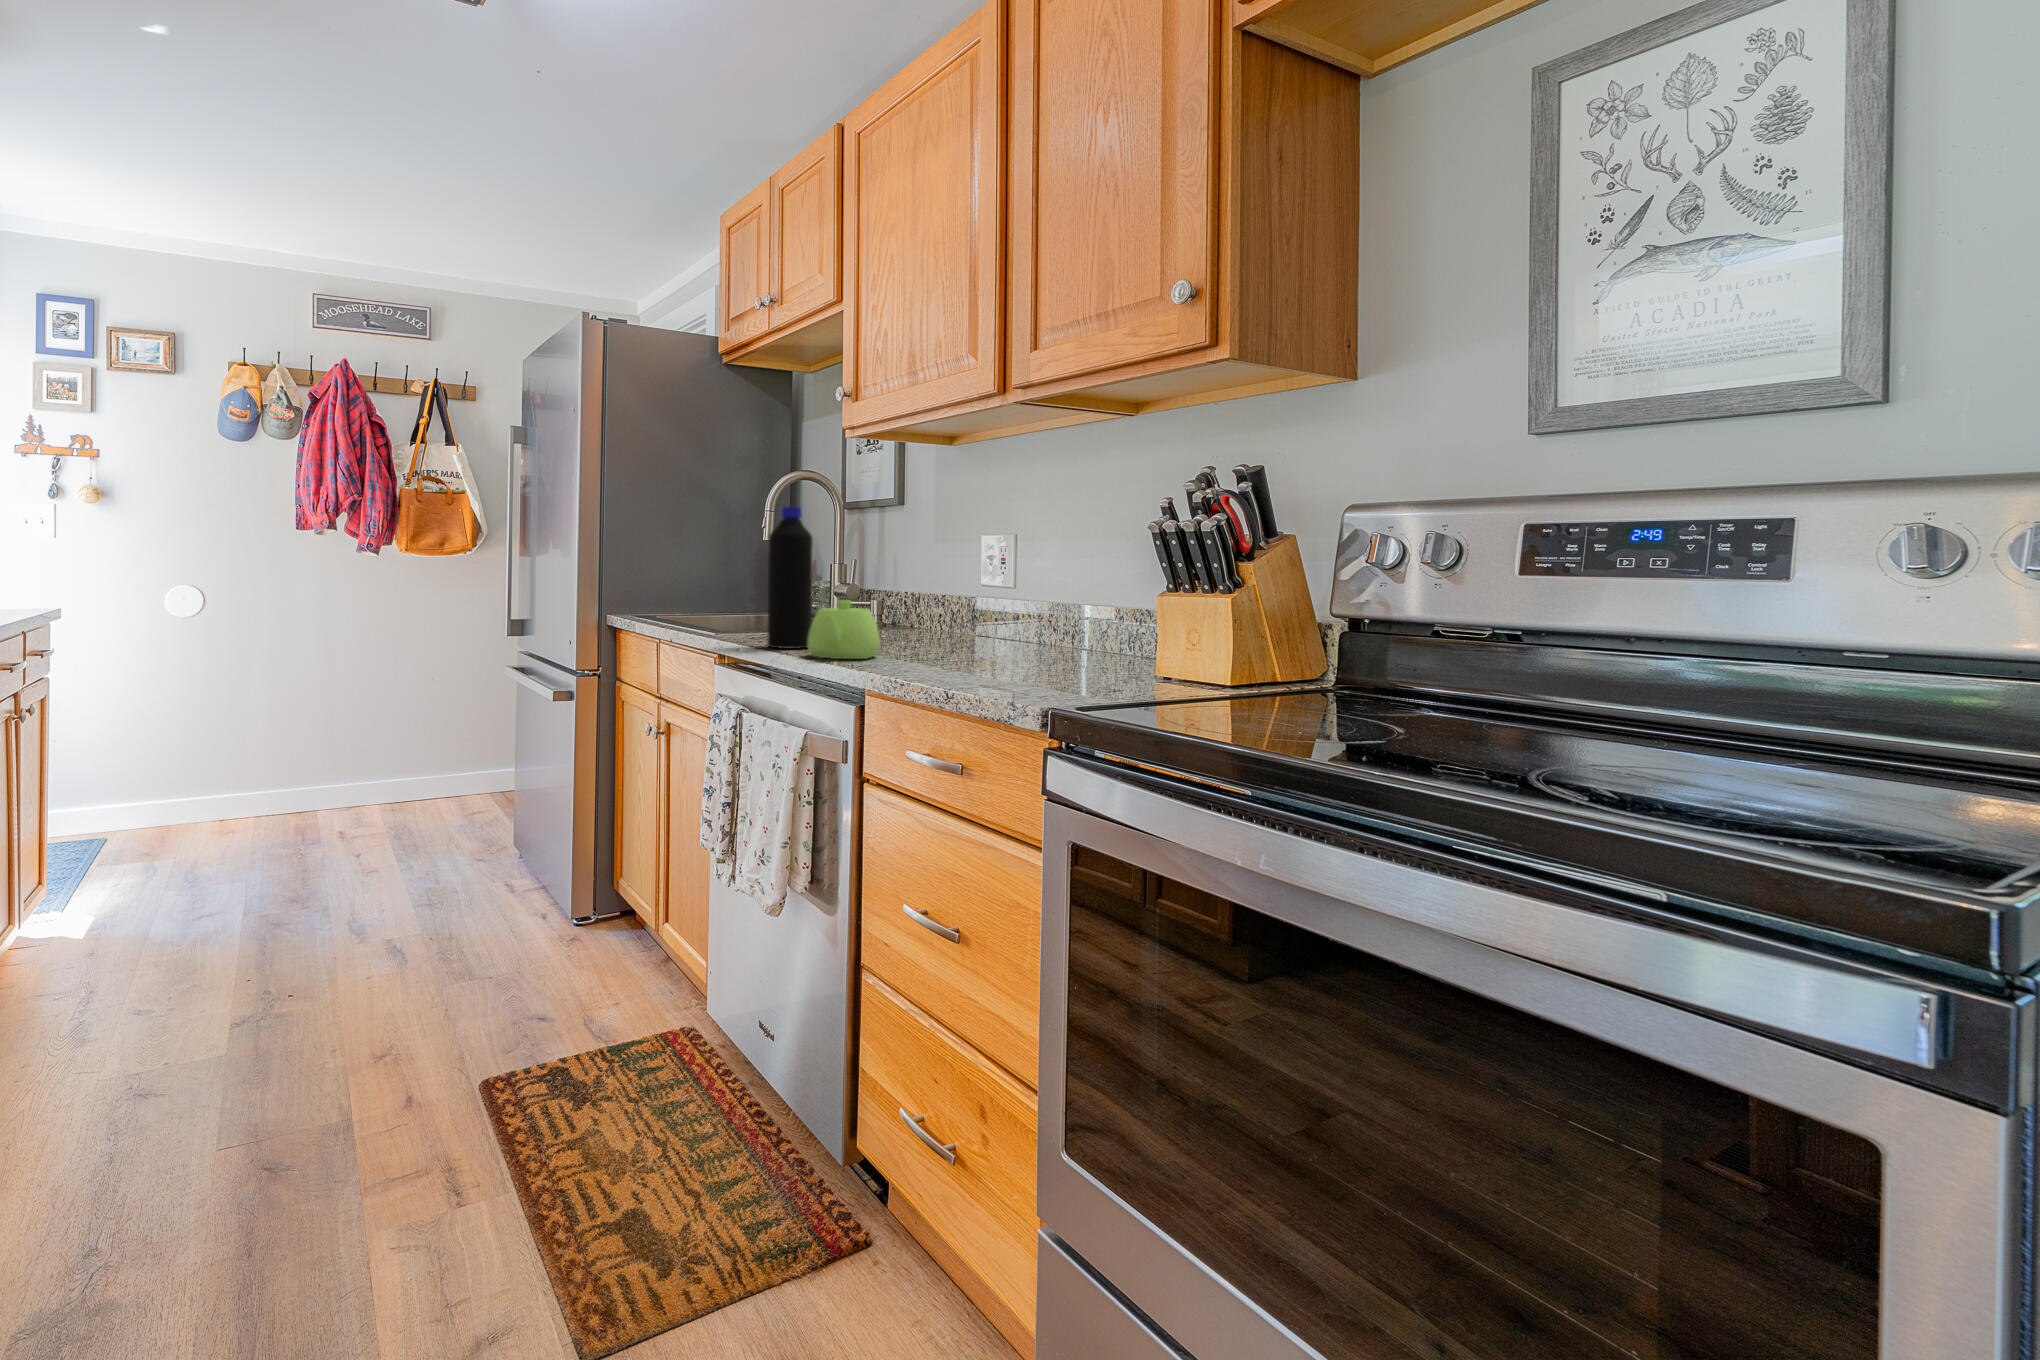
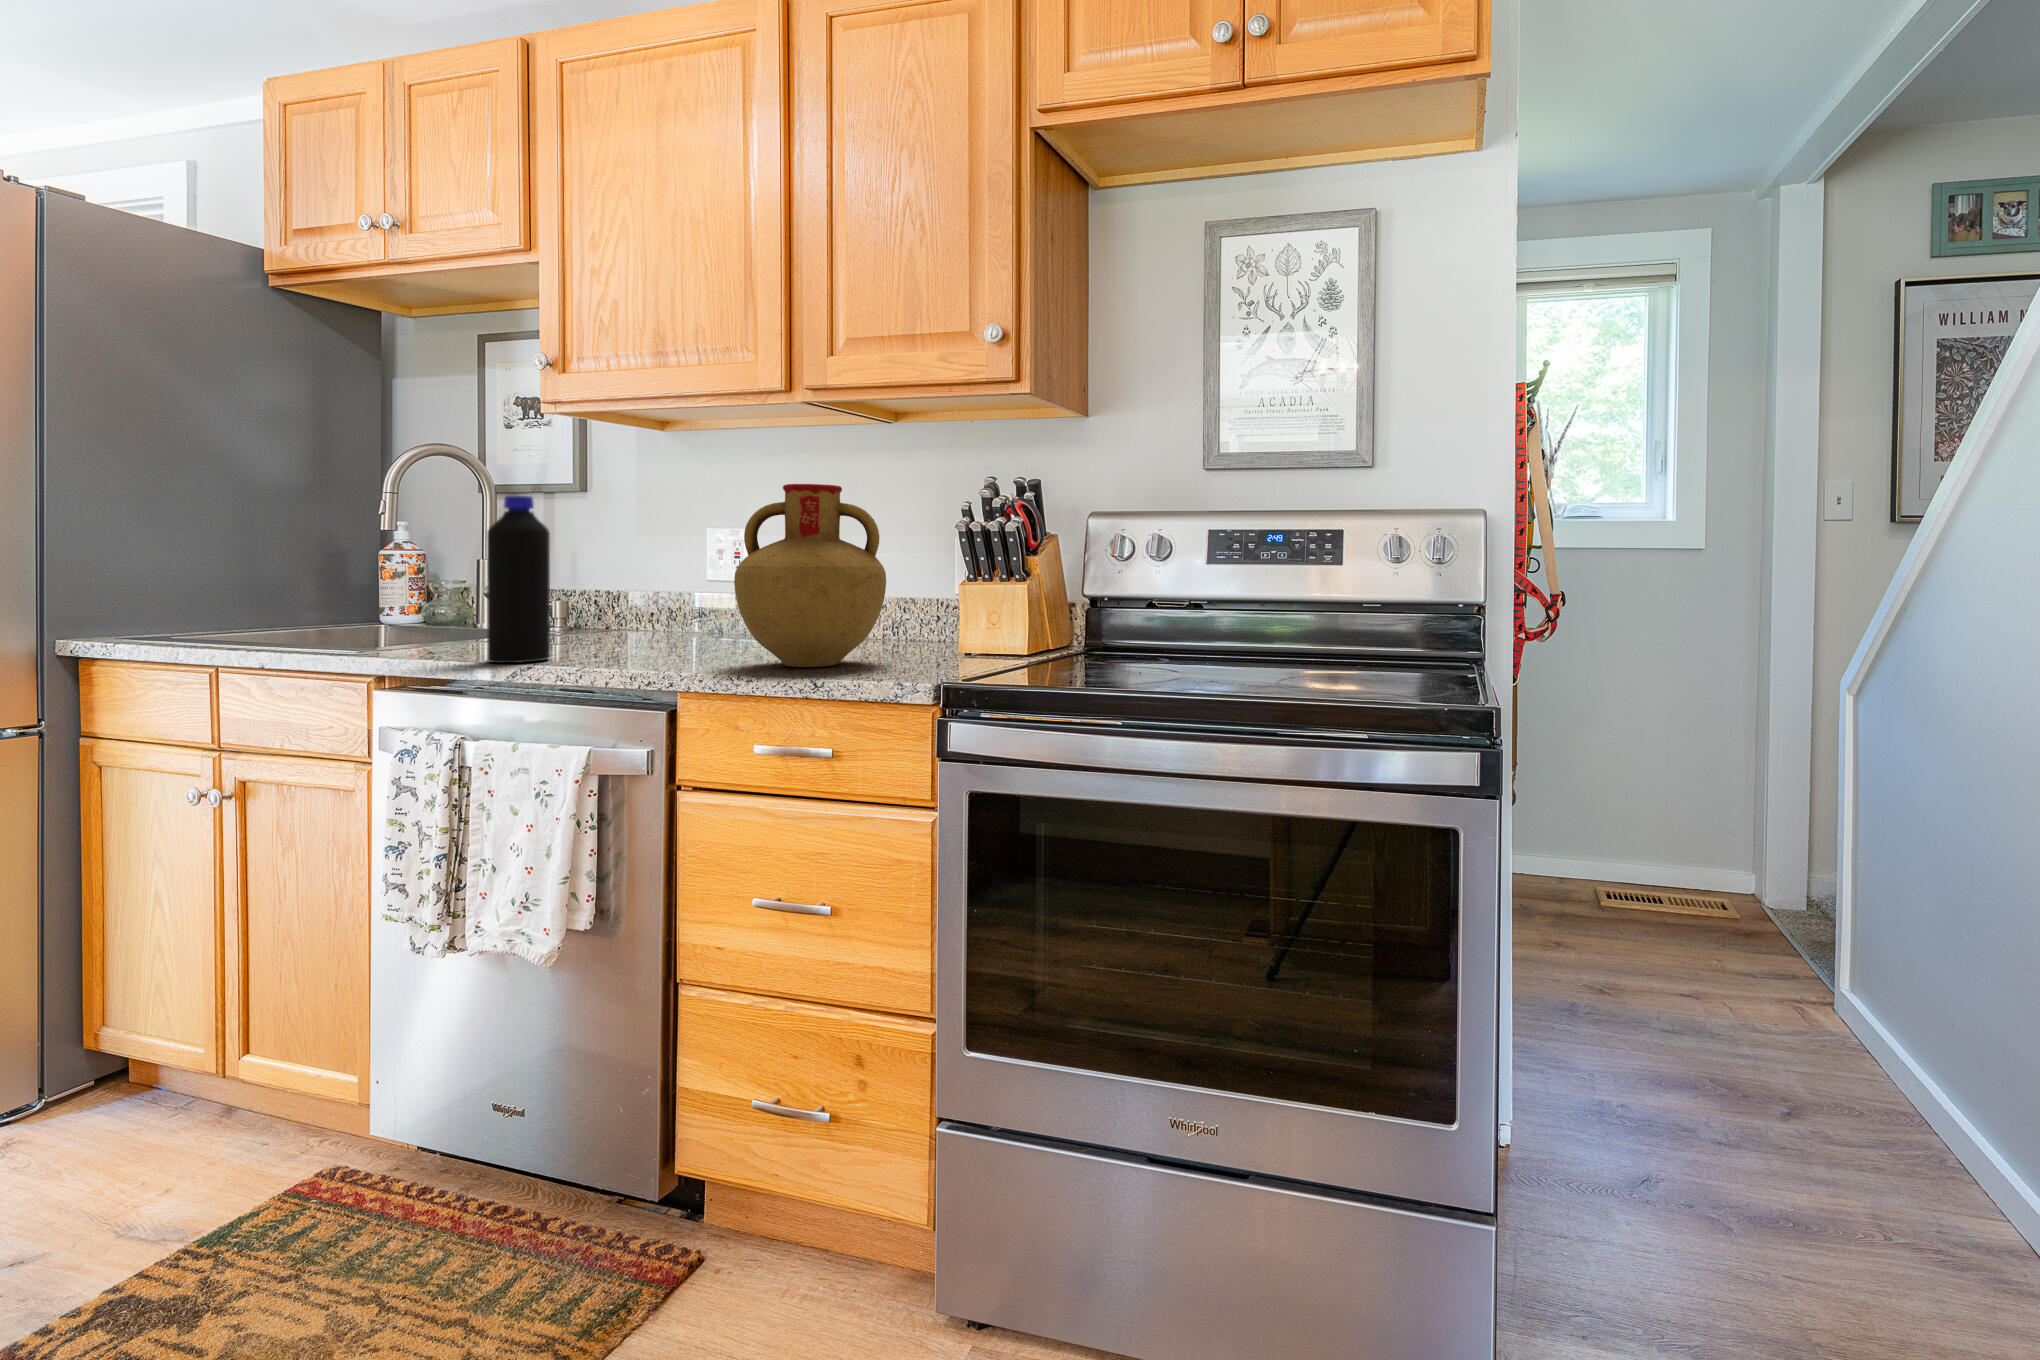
vase: none [916,482,1066,674] -> present [734,484,886,667]
teapot: present [808,600,880,659] -> none [576,602,663,668]

